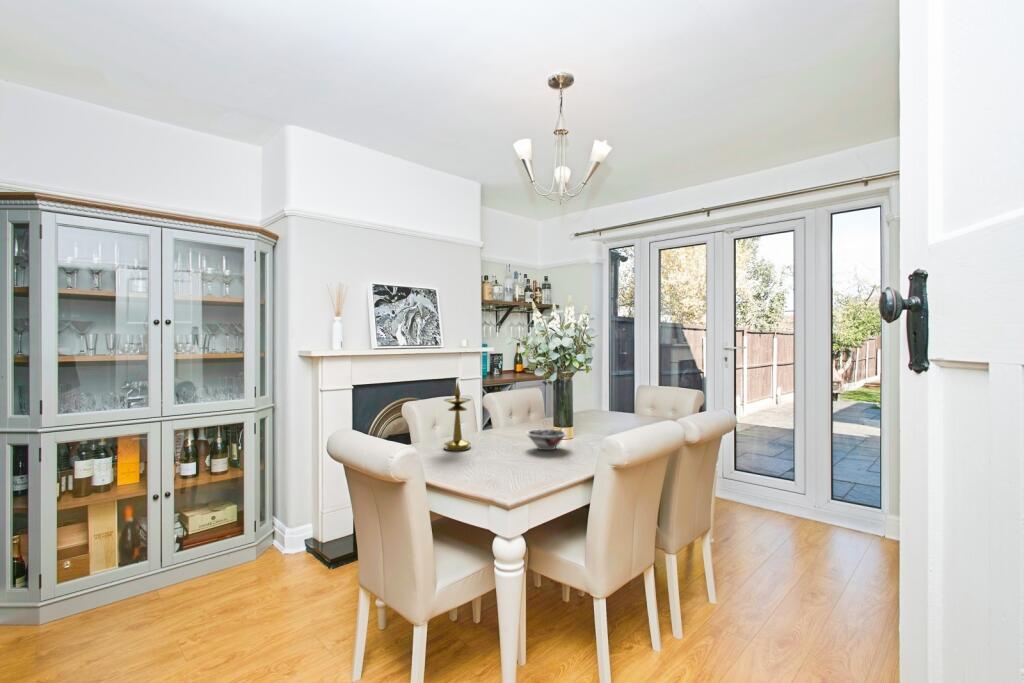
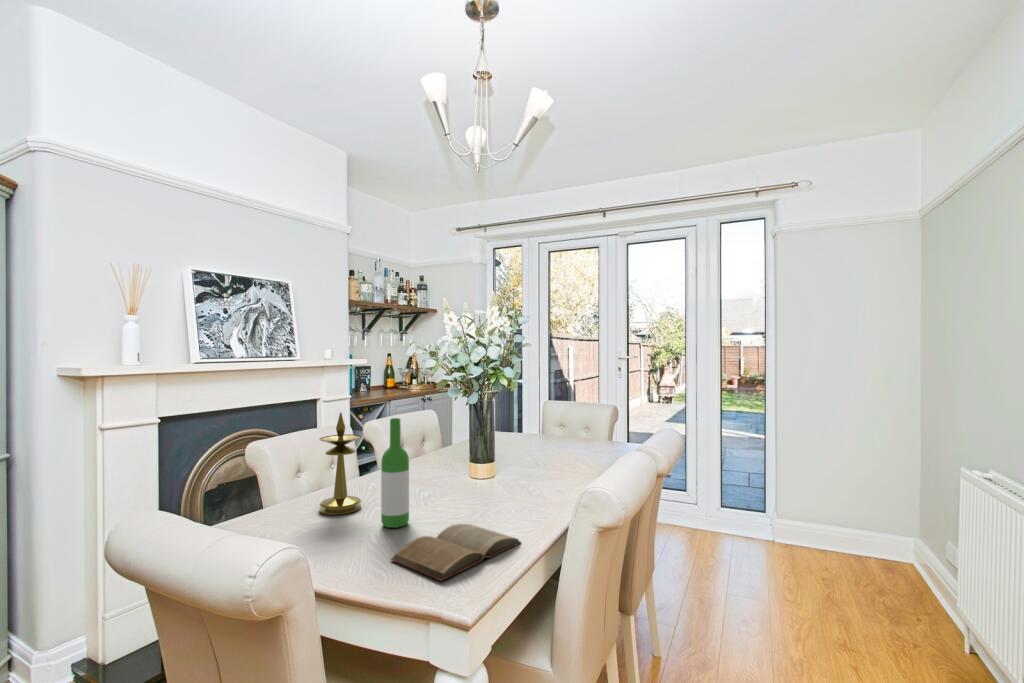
wine bottle: none [479,387,498,460] -> present [381,418,409,528]
bowl: present [526,420,567,450] -> none [441,459,501,502]
book: none [477,459,566,485] -> present [391,524,521,581]

